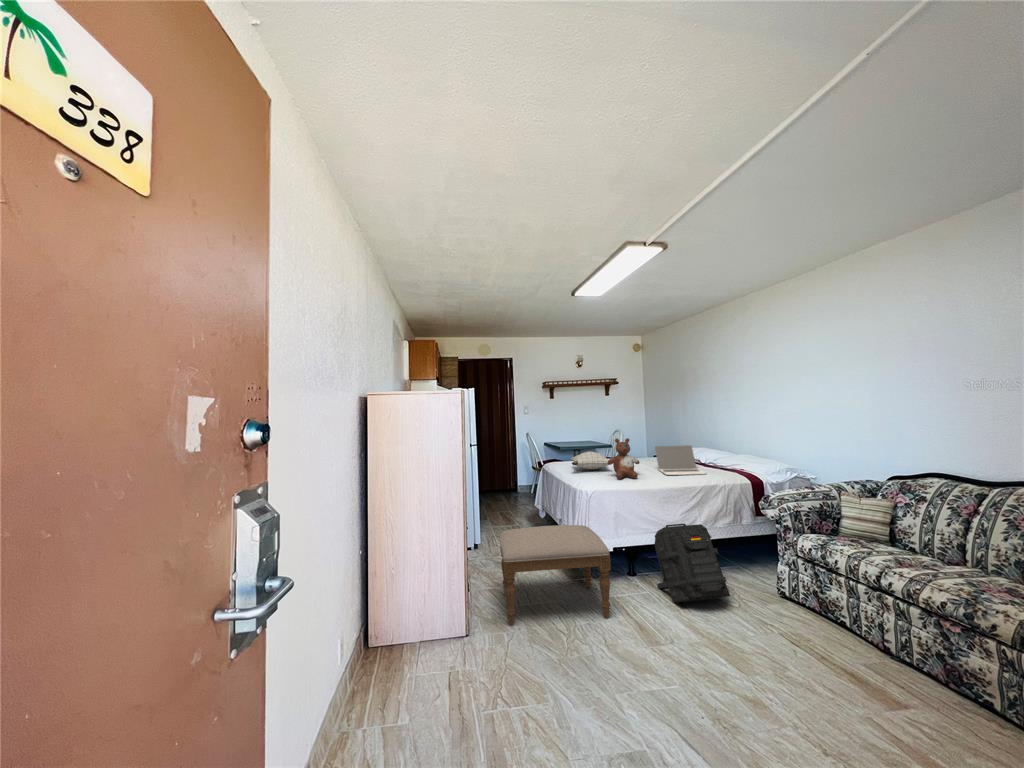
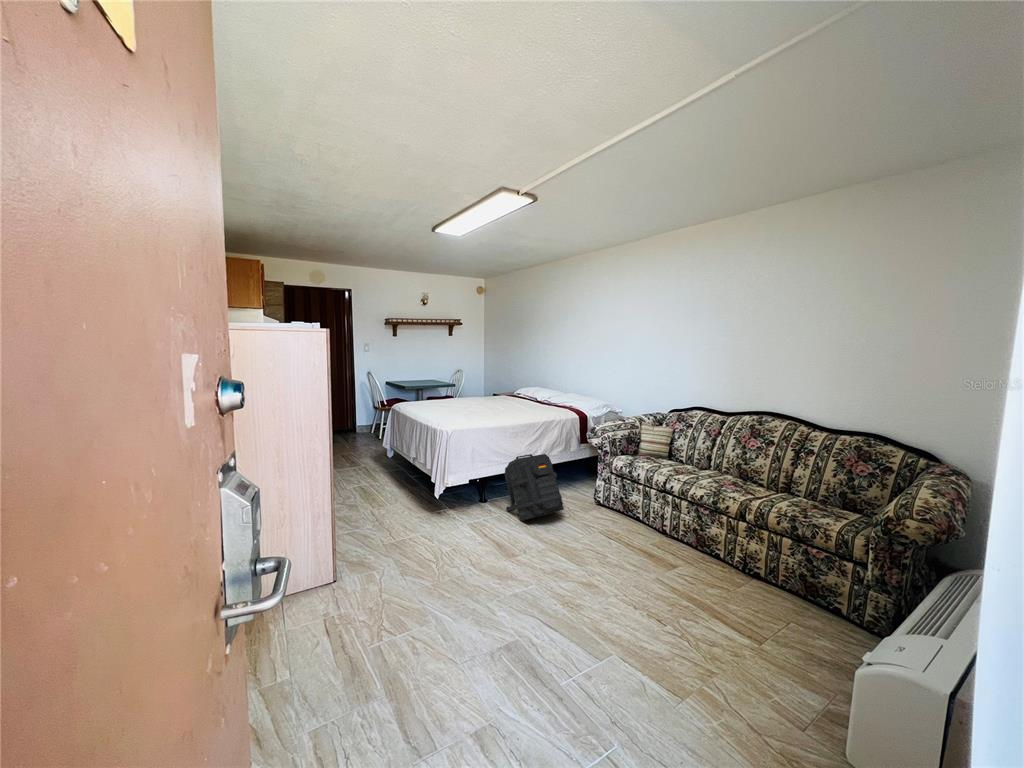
stuffed bear: present [608,438,640,479] -> none [462,378,492,417]
laptop: present [655,445,706,475] -> none [504,386,547,412]
pillow: present [571,452,608,470] -> none [422,391,465,409]
ottoman: present [500,525,611,626] -> none [356,463,474,568]

